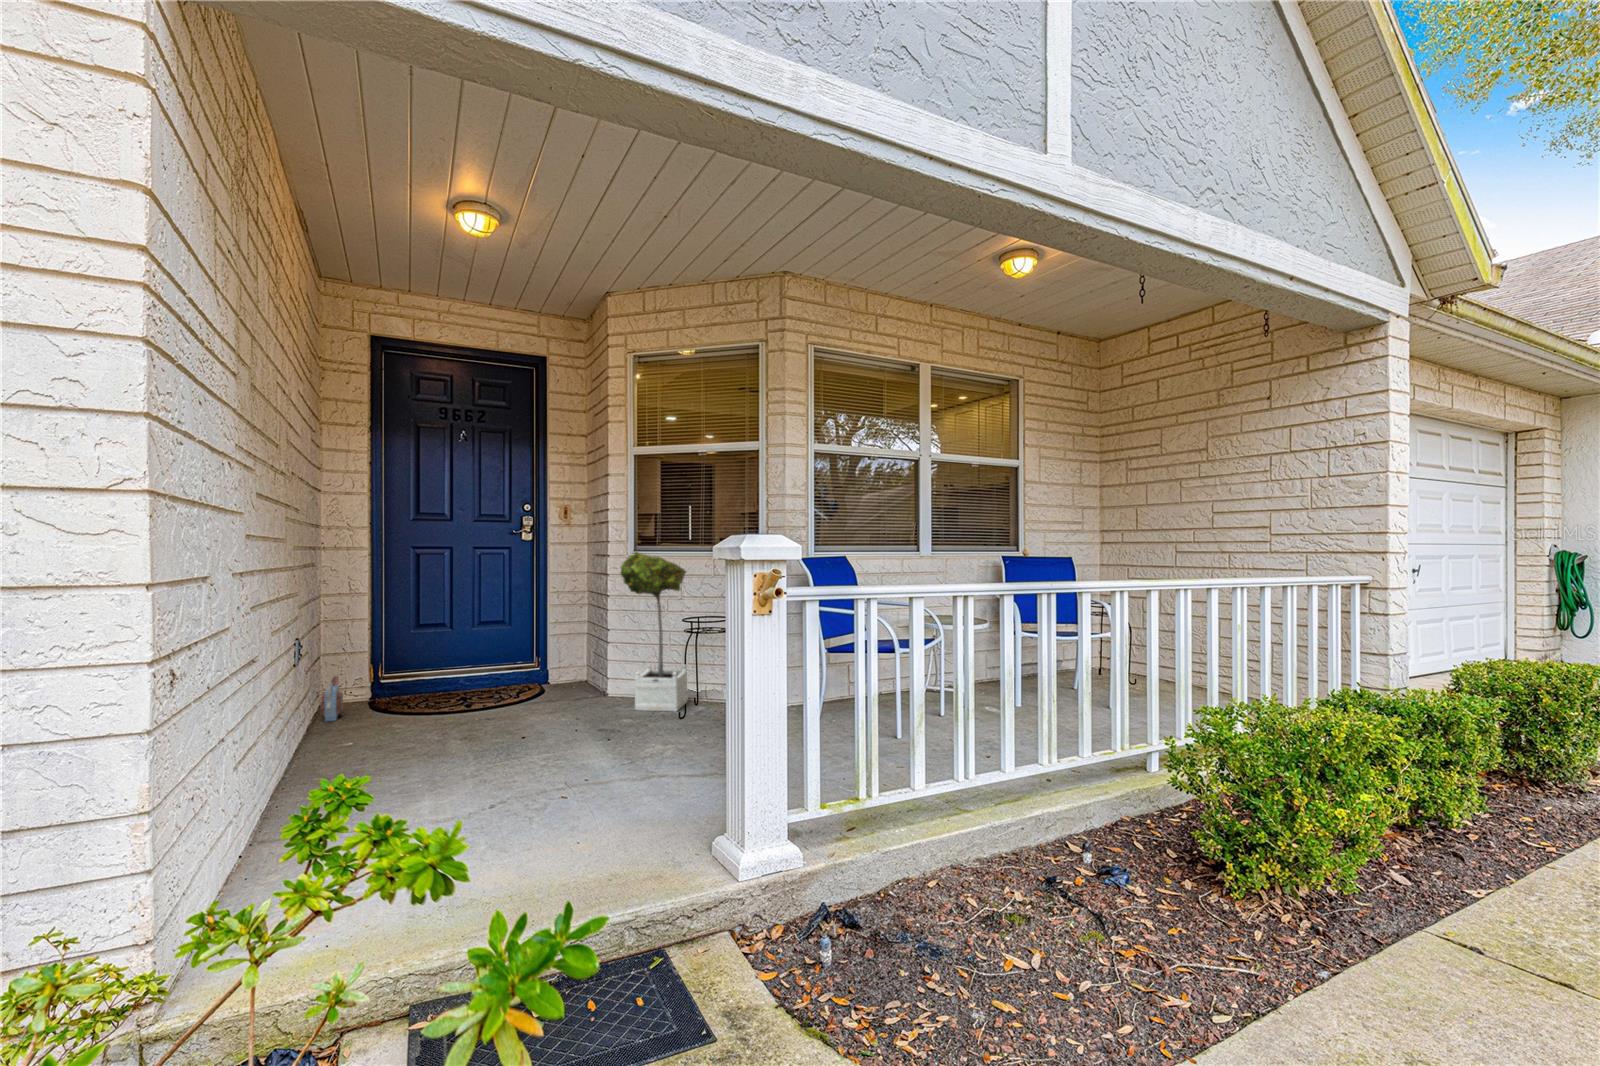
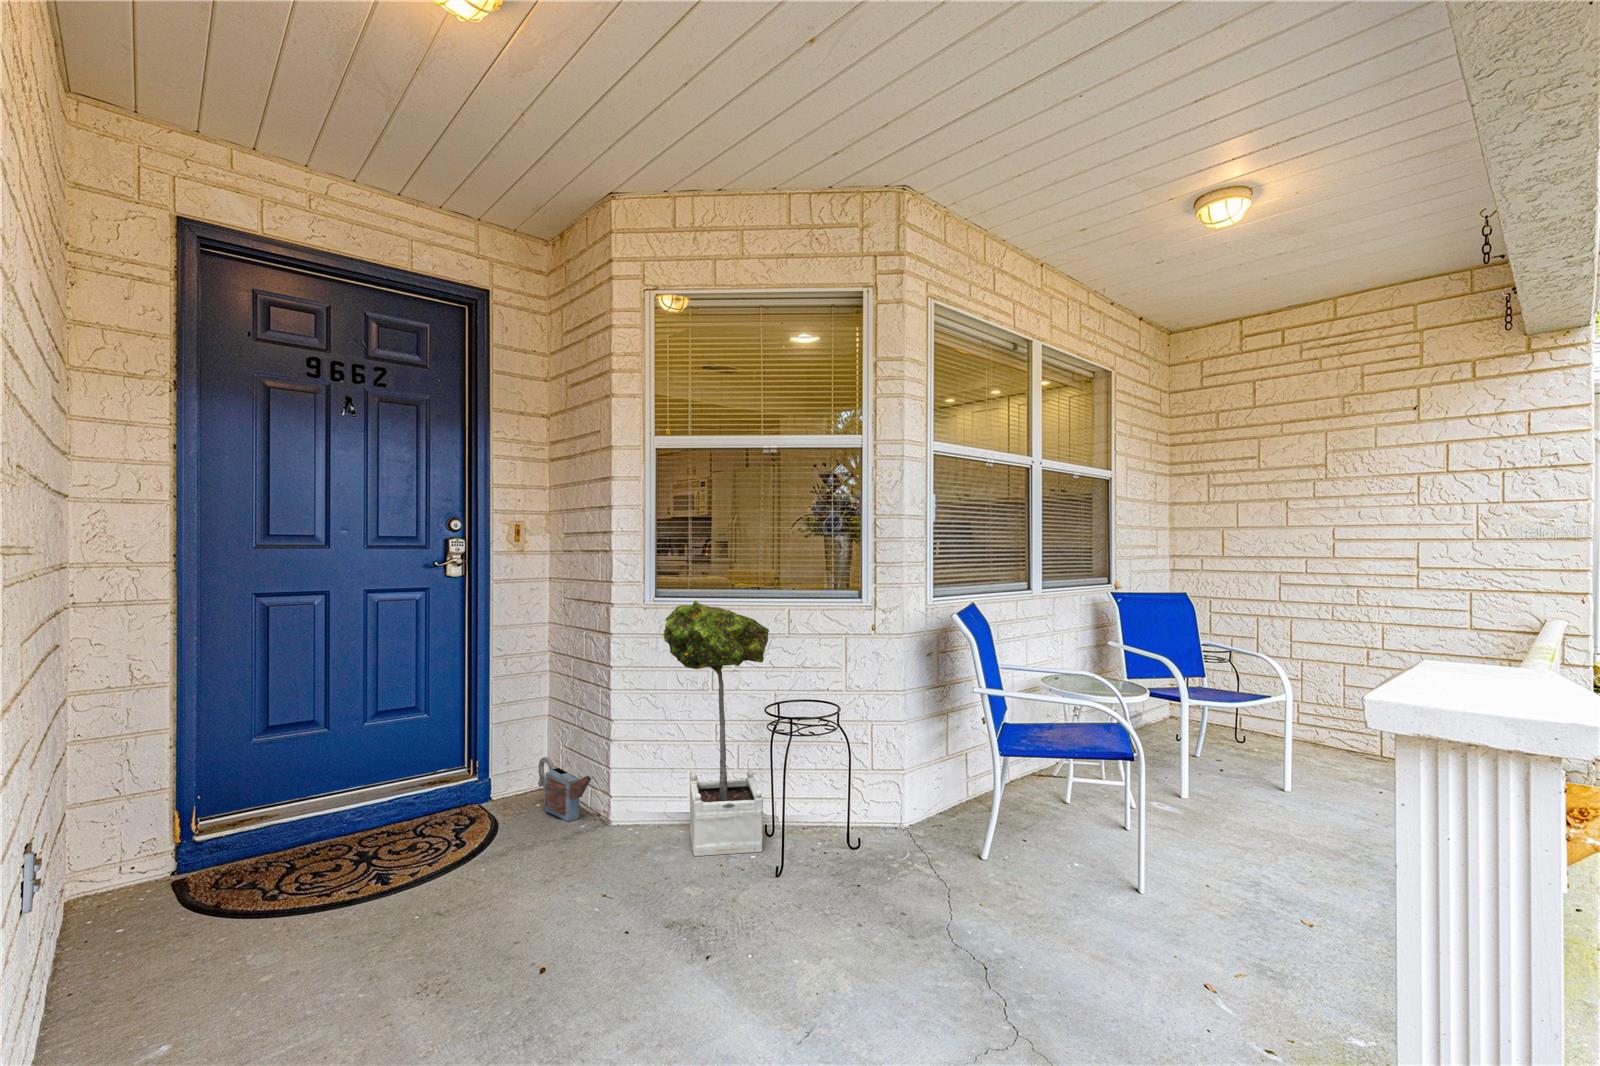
watering can: present [320,676,343,721] -> present [538,757,591,822]

